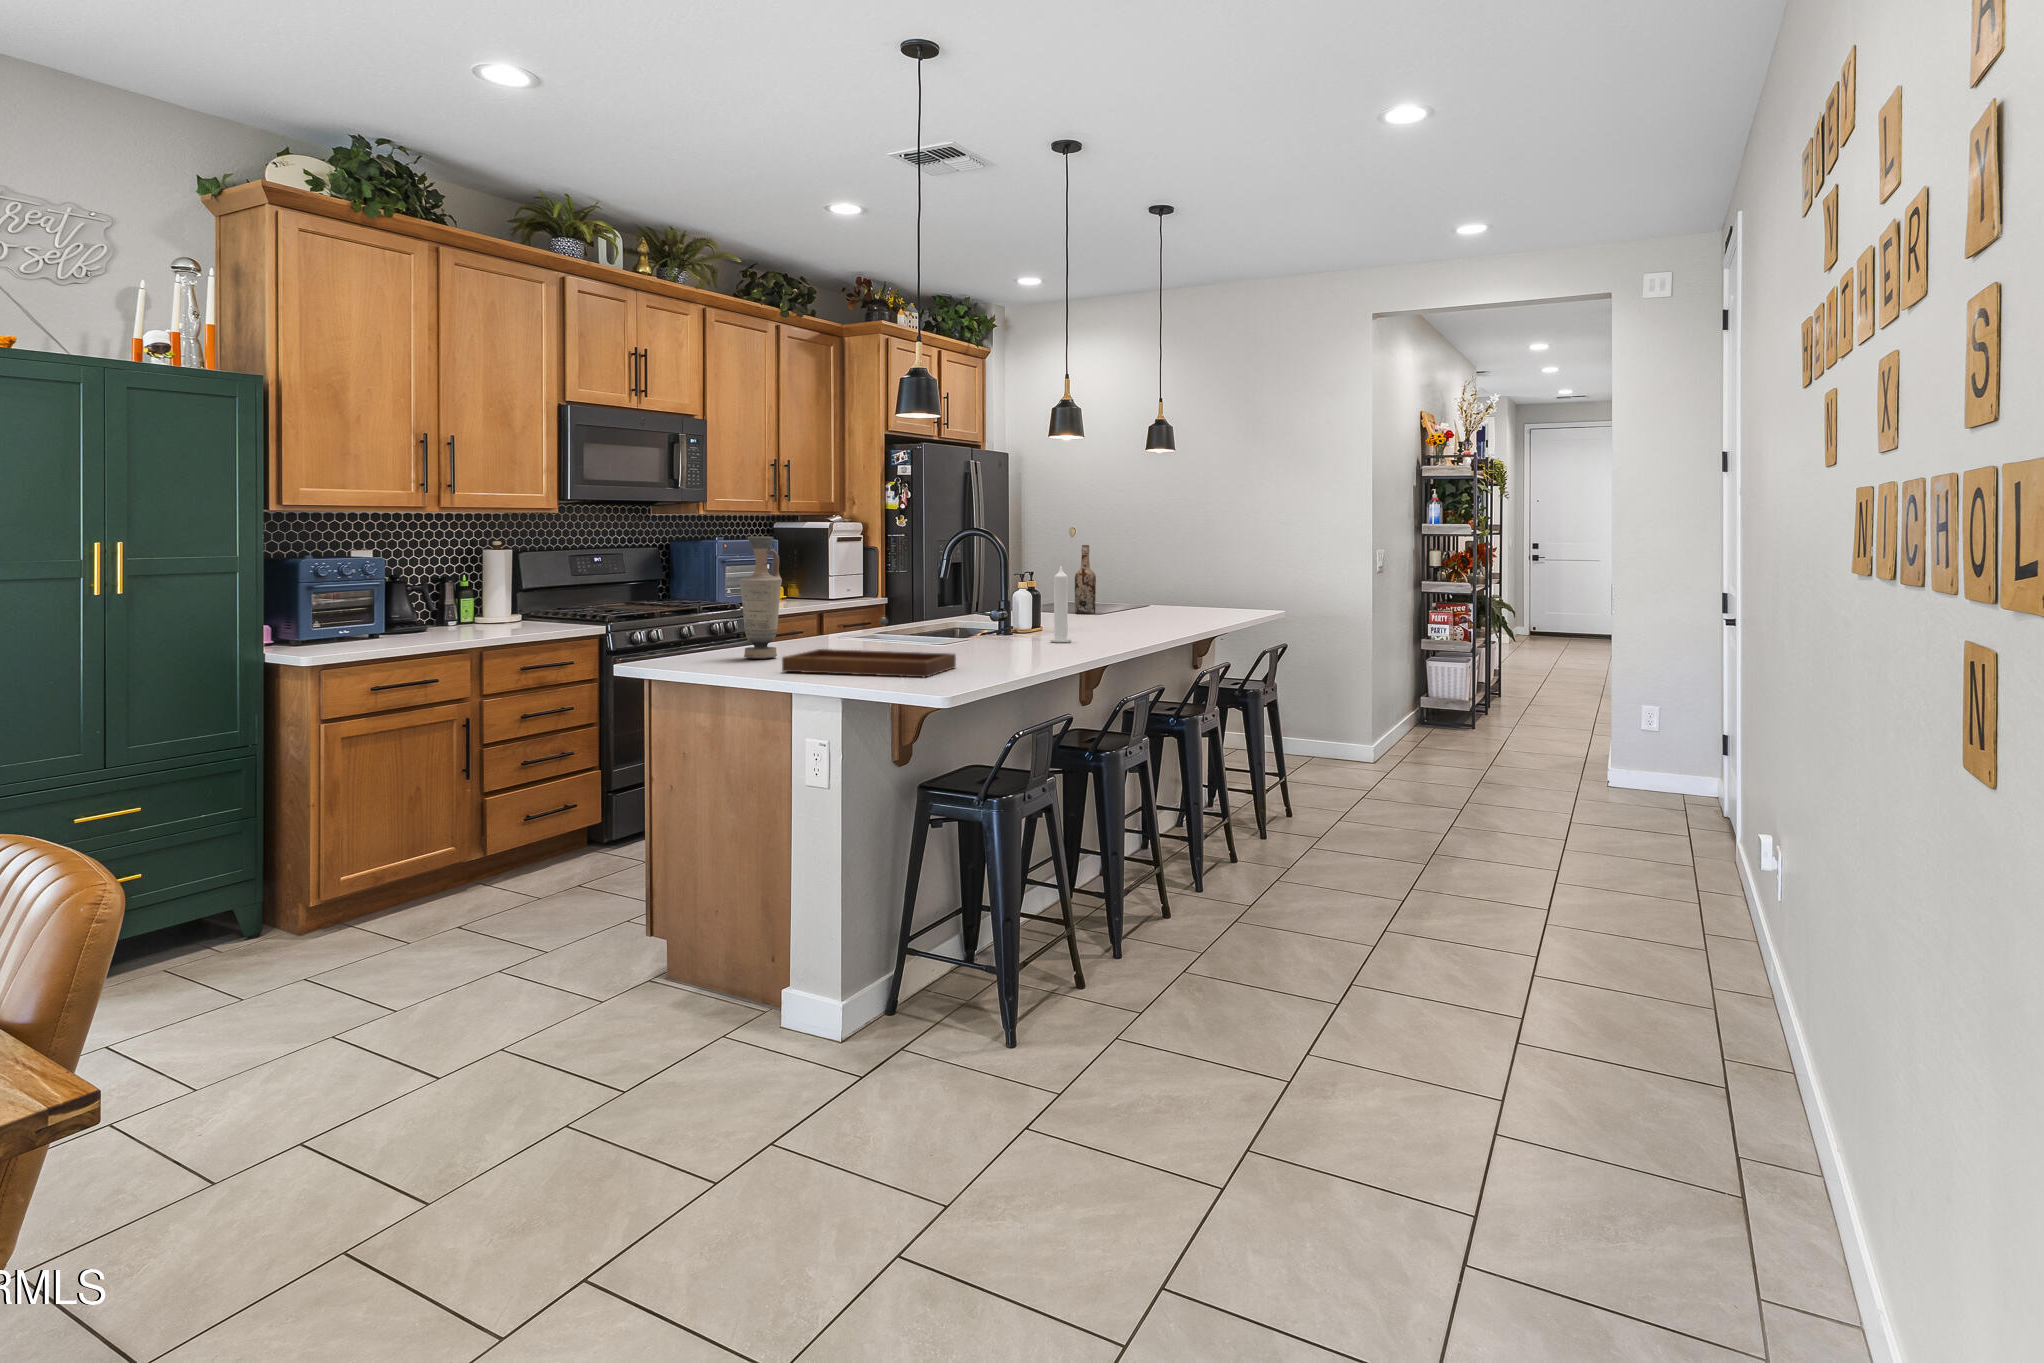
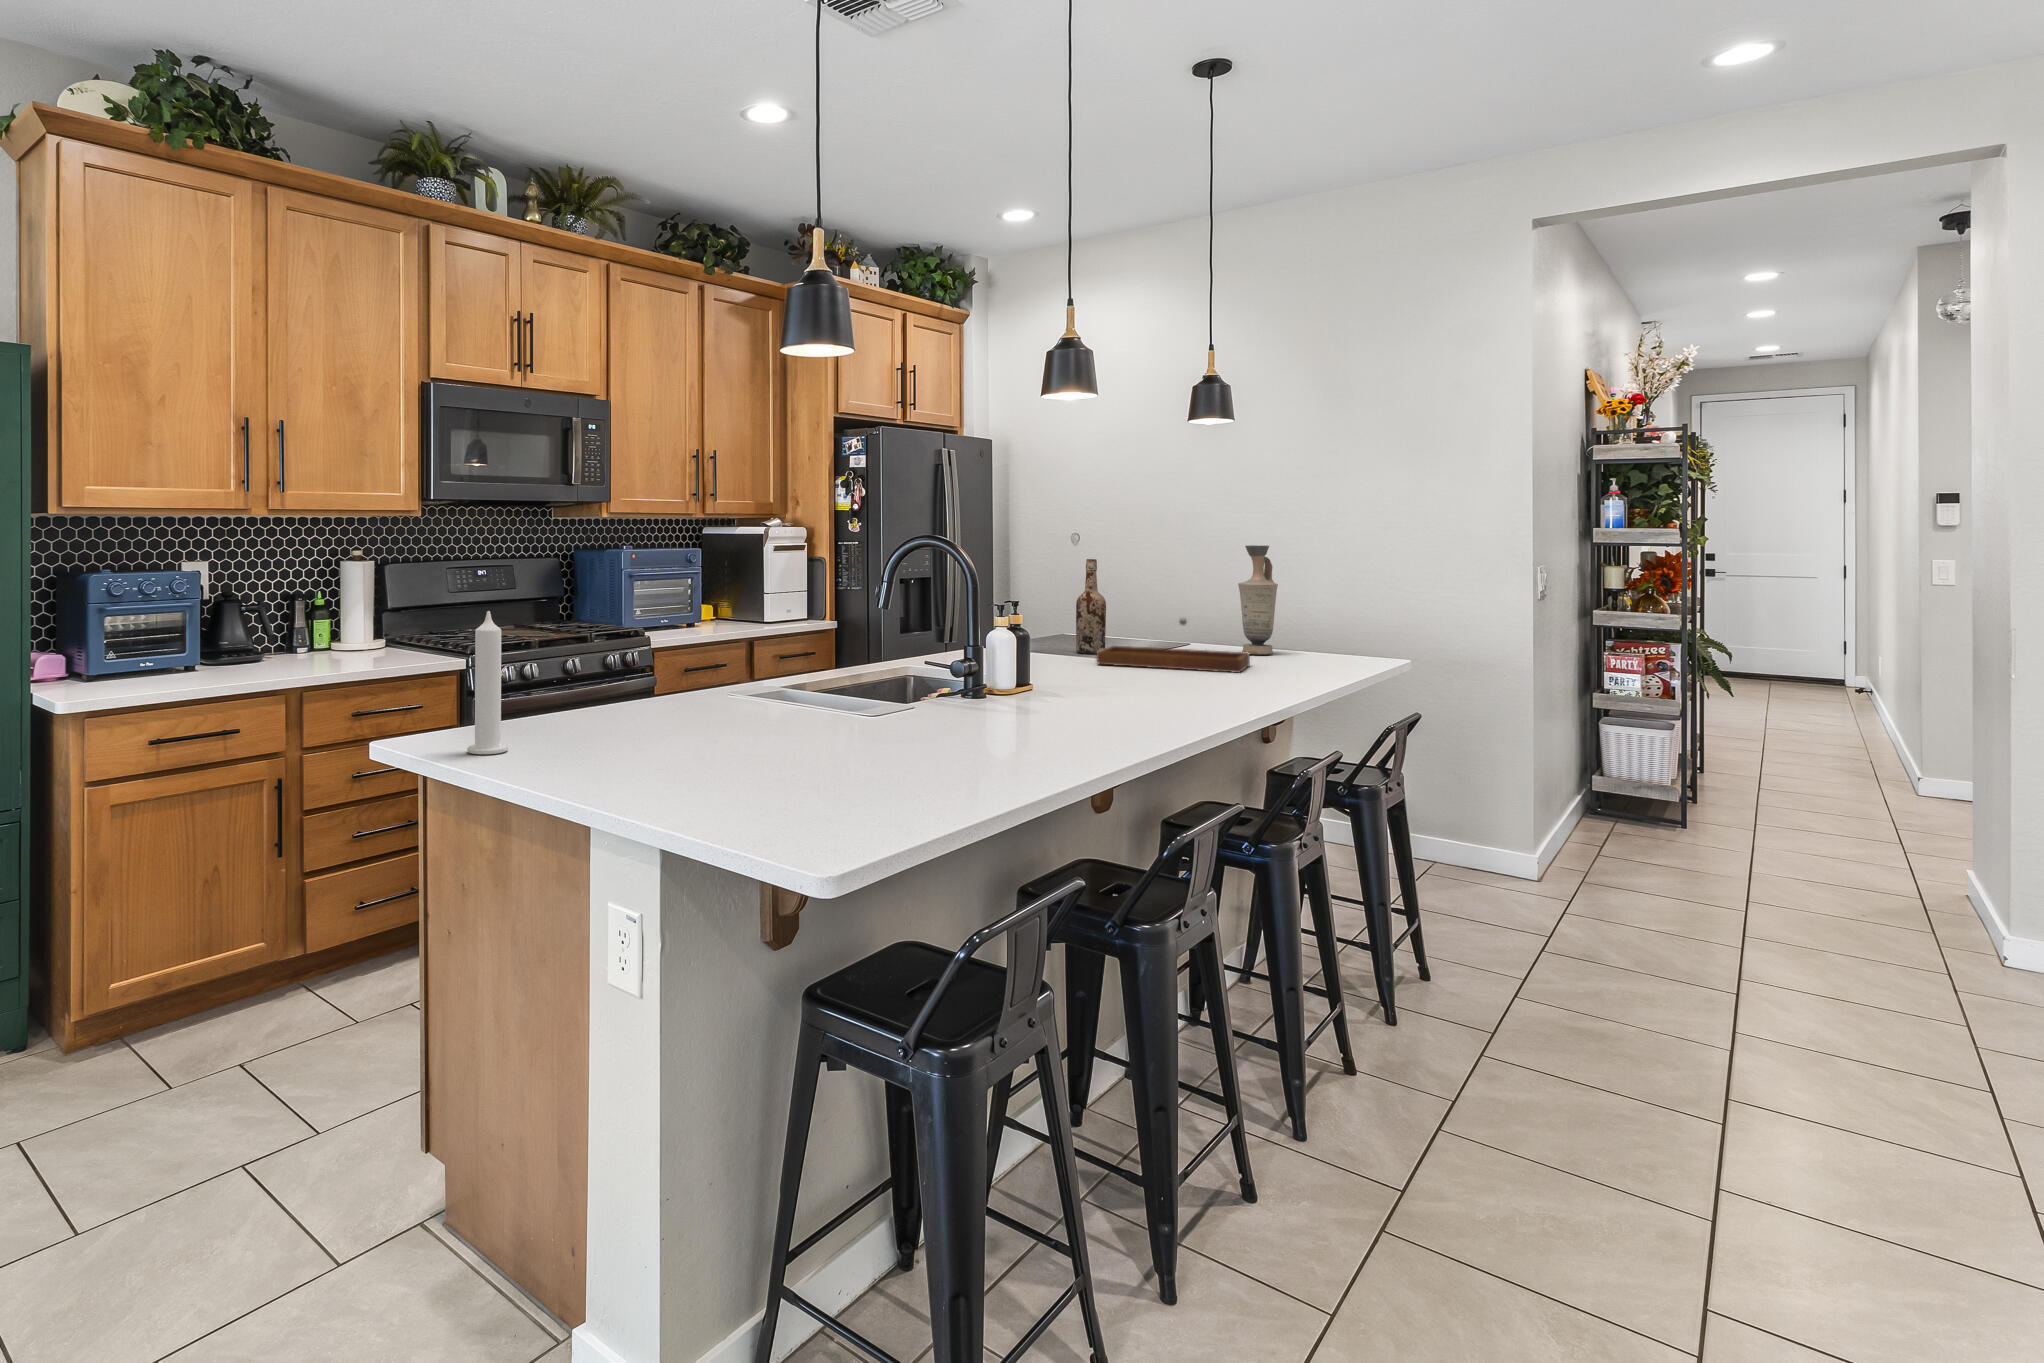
vase: present [739,537,782,659] -> present [1238,545,1278,655]
candle: present [1050,566,1071,642] -> present [467,611,508,754]
tray: present [782,617,956,677] -> present [1097,618,1250,673]

